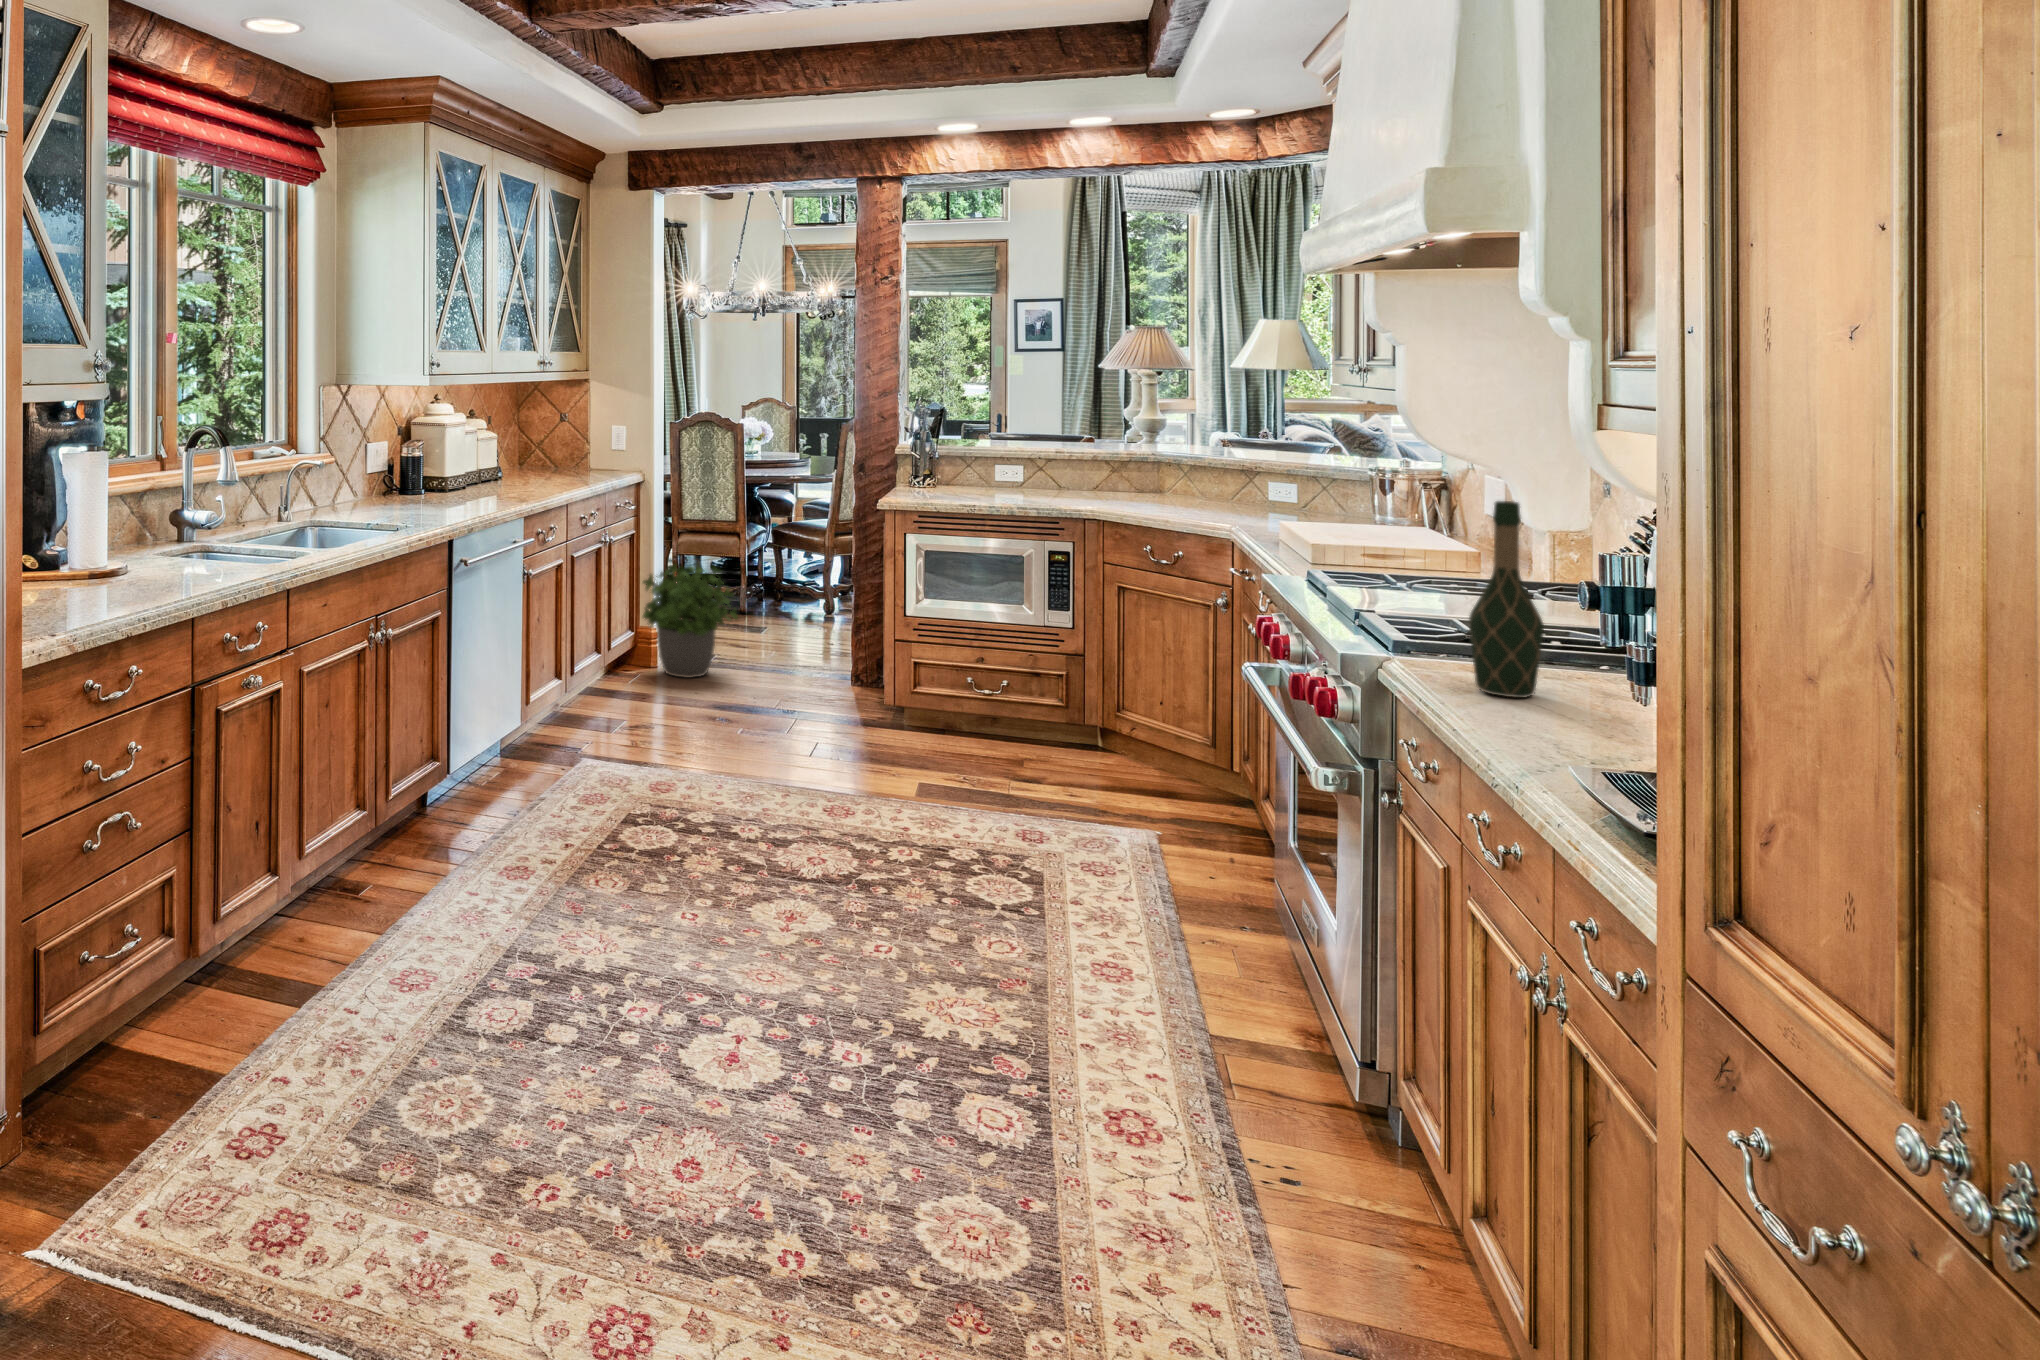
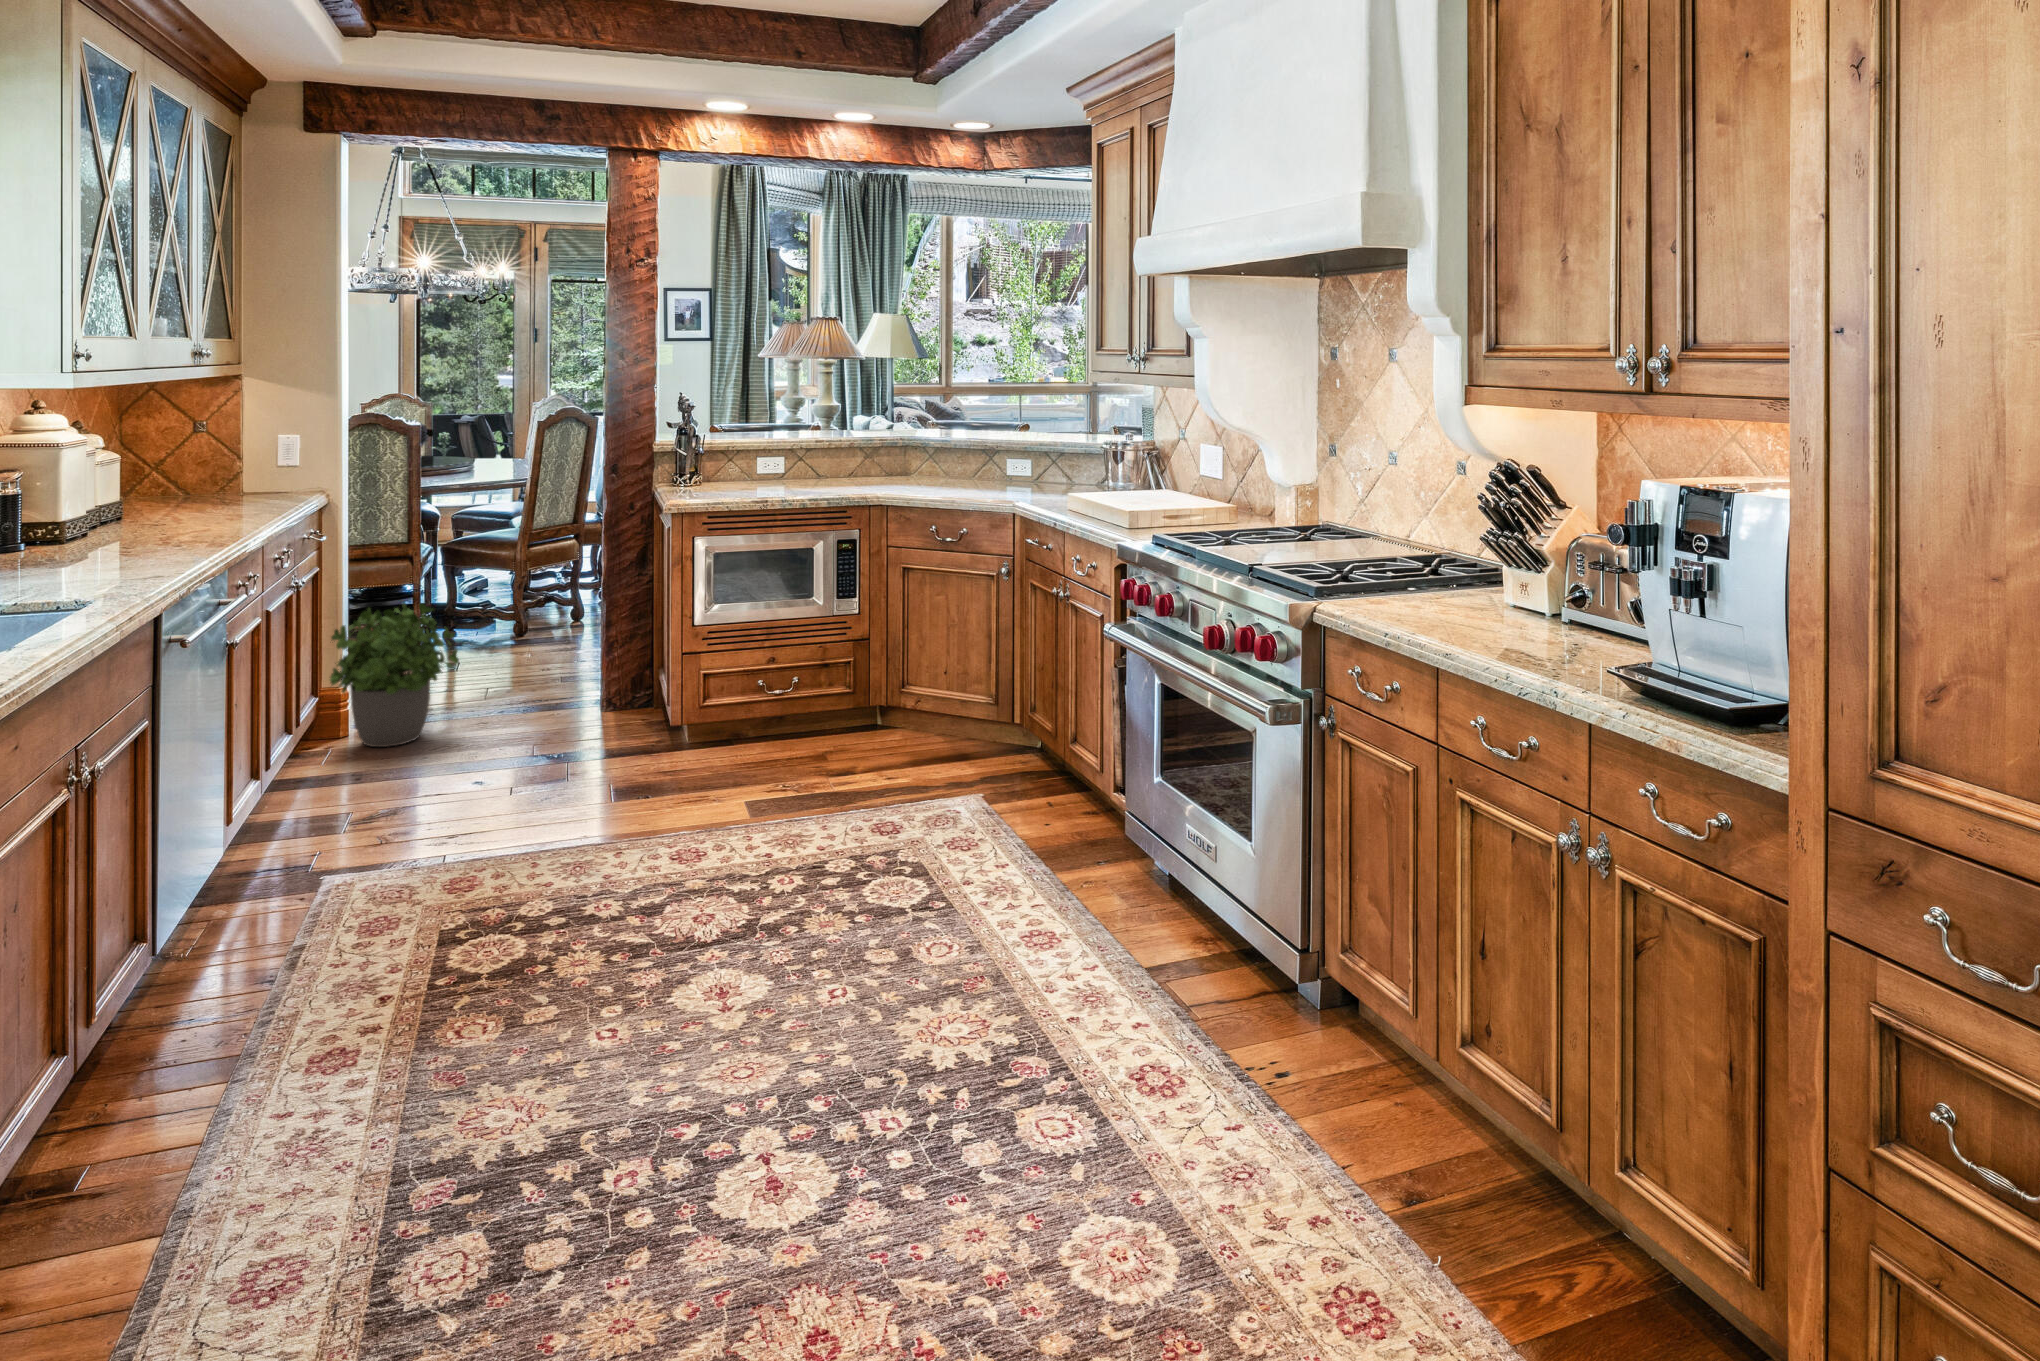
wine bottle: present [1469,501,1544,698] -> none [1409,452,1461,613]

